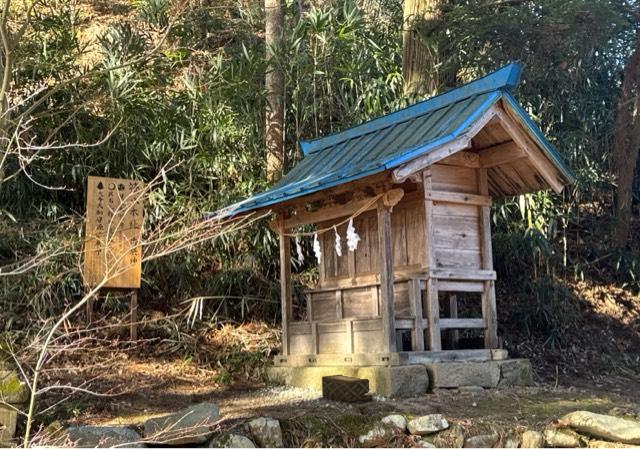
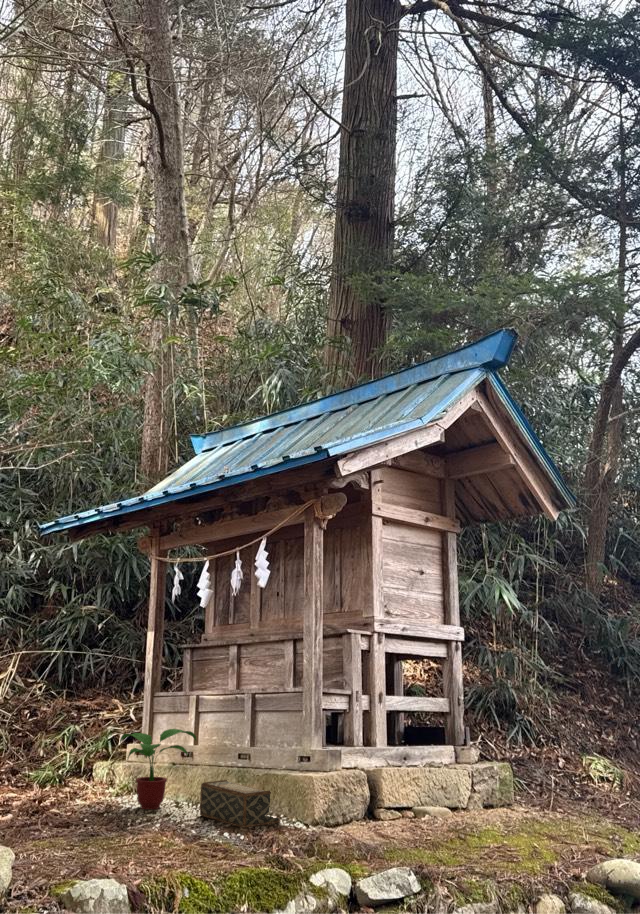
potted plant: none [269,345,318,395] -> present [120,729,196,809]

